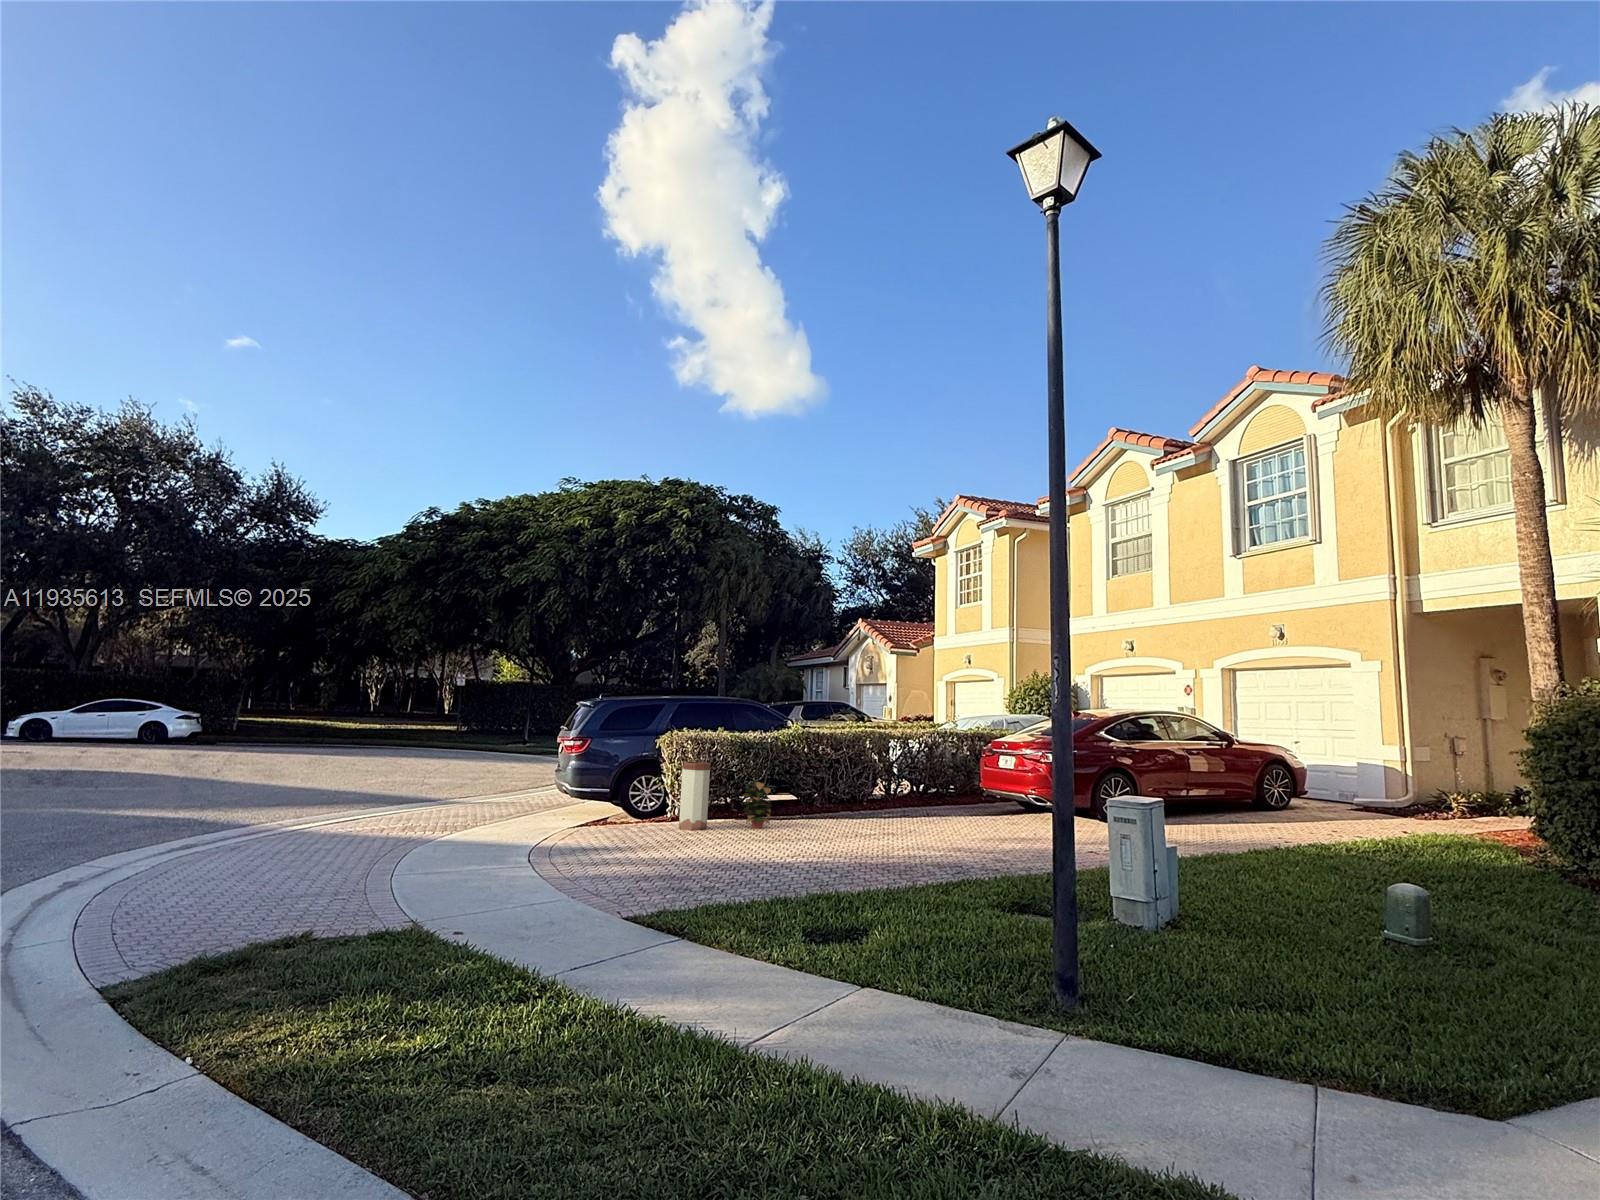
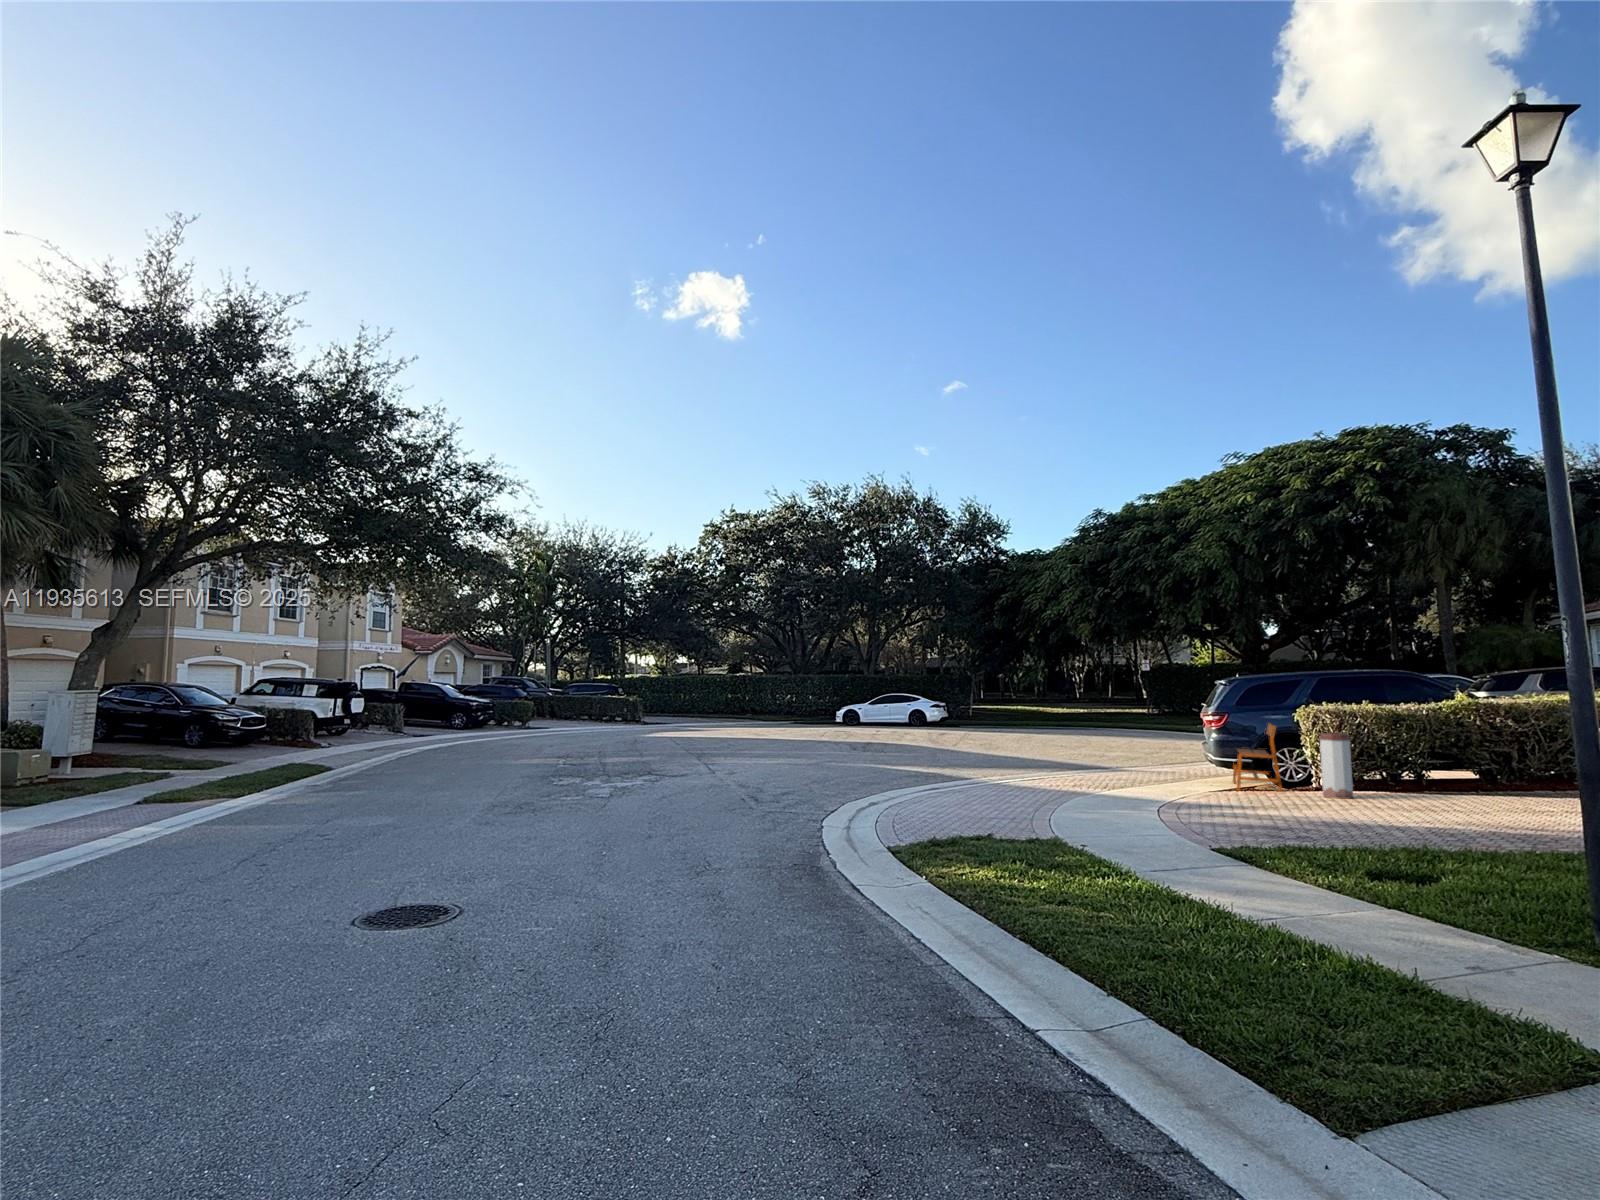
bench: none [584,748,640,825] -> present [1233,723,1283,792]
decorative plant: present [742,782,772,829] -> none [1392,753,1432,800]

